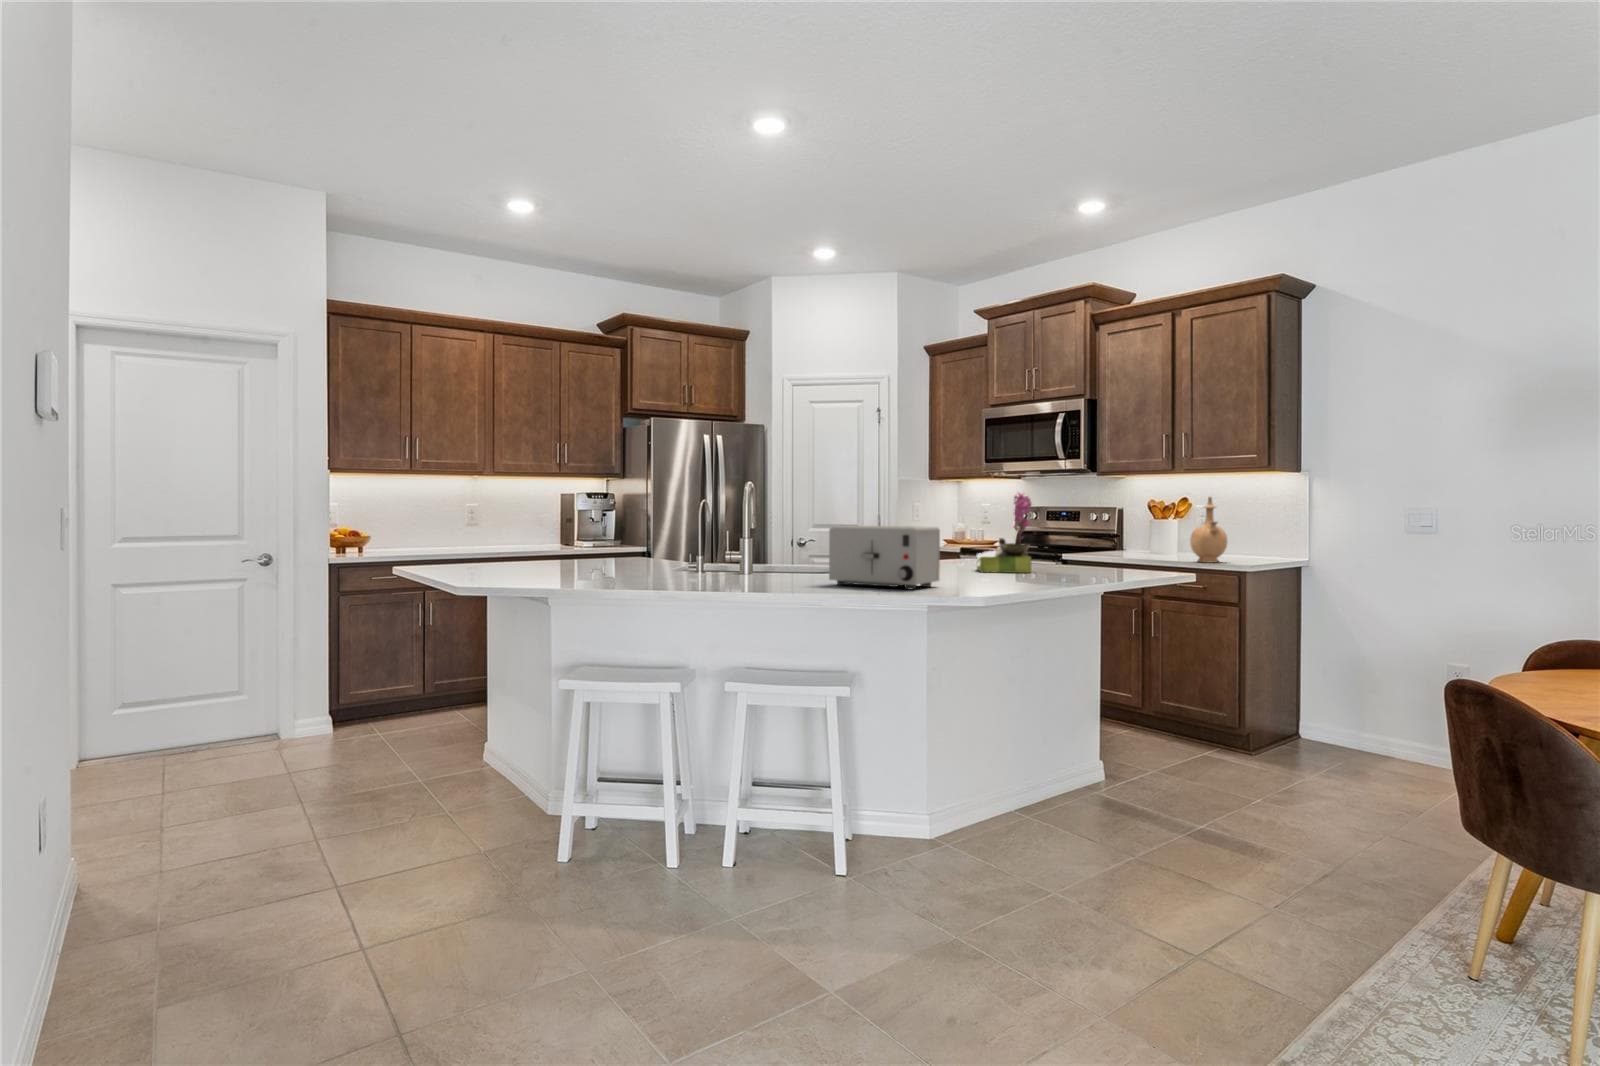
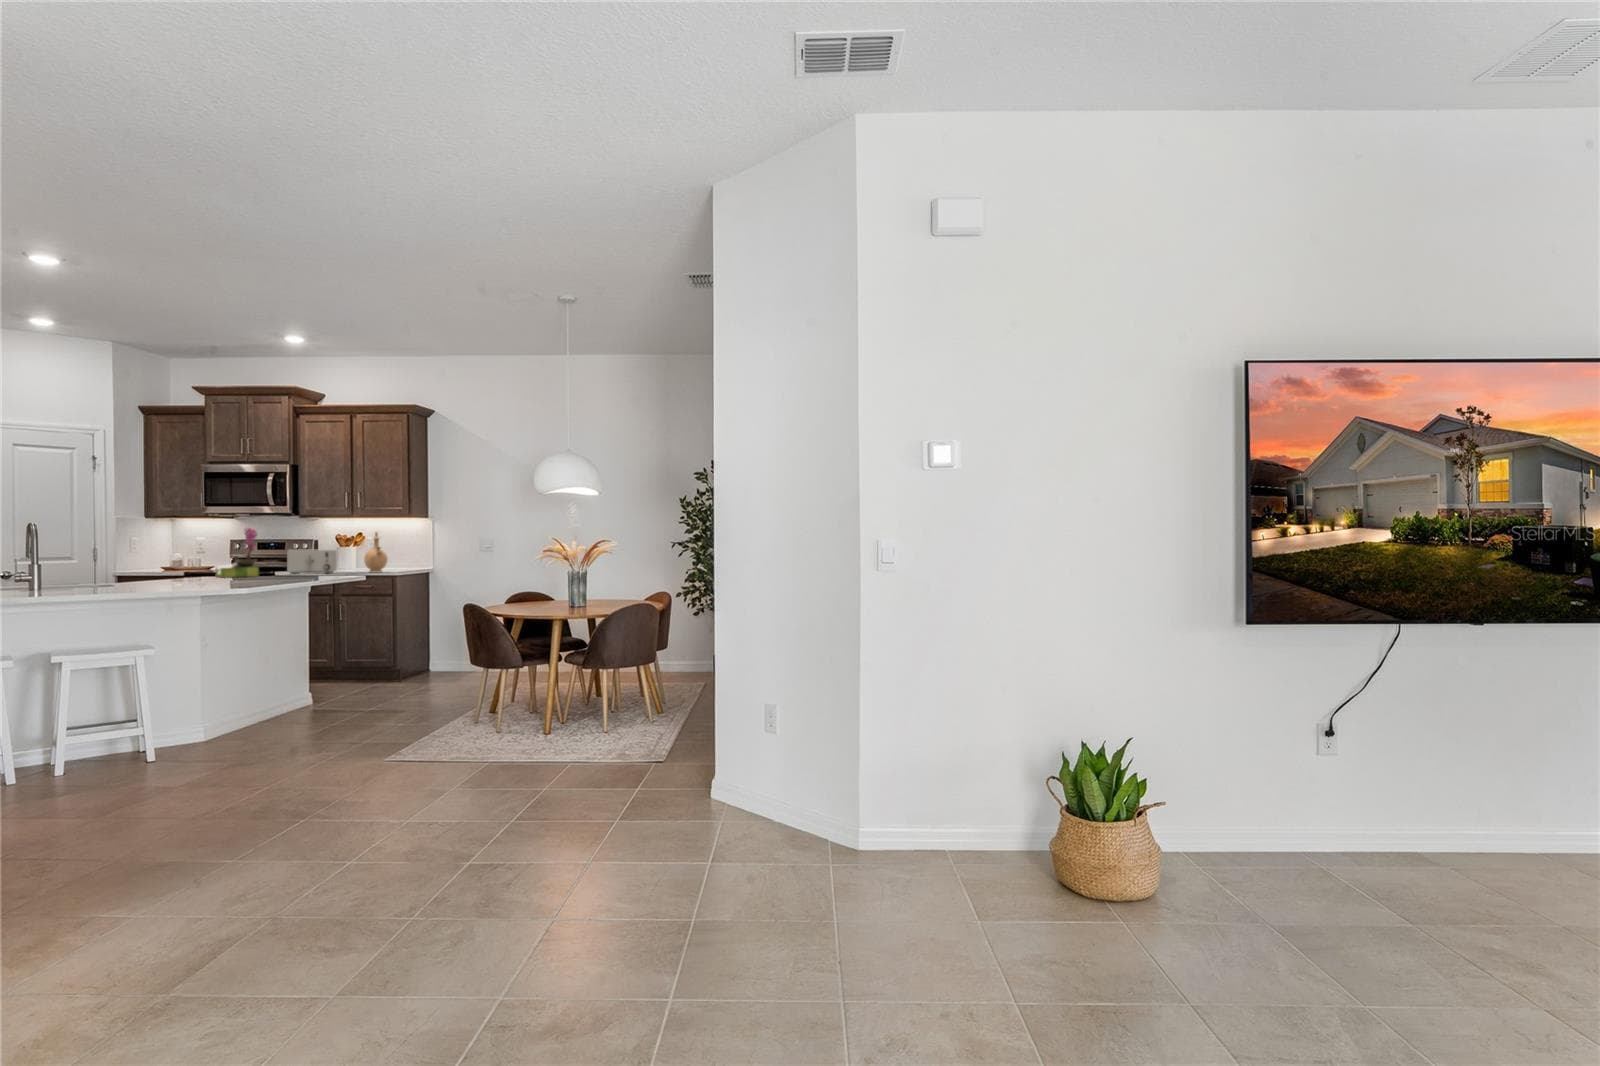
toaster: present [829,526,940,589] -> present [287,550,337,574]

